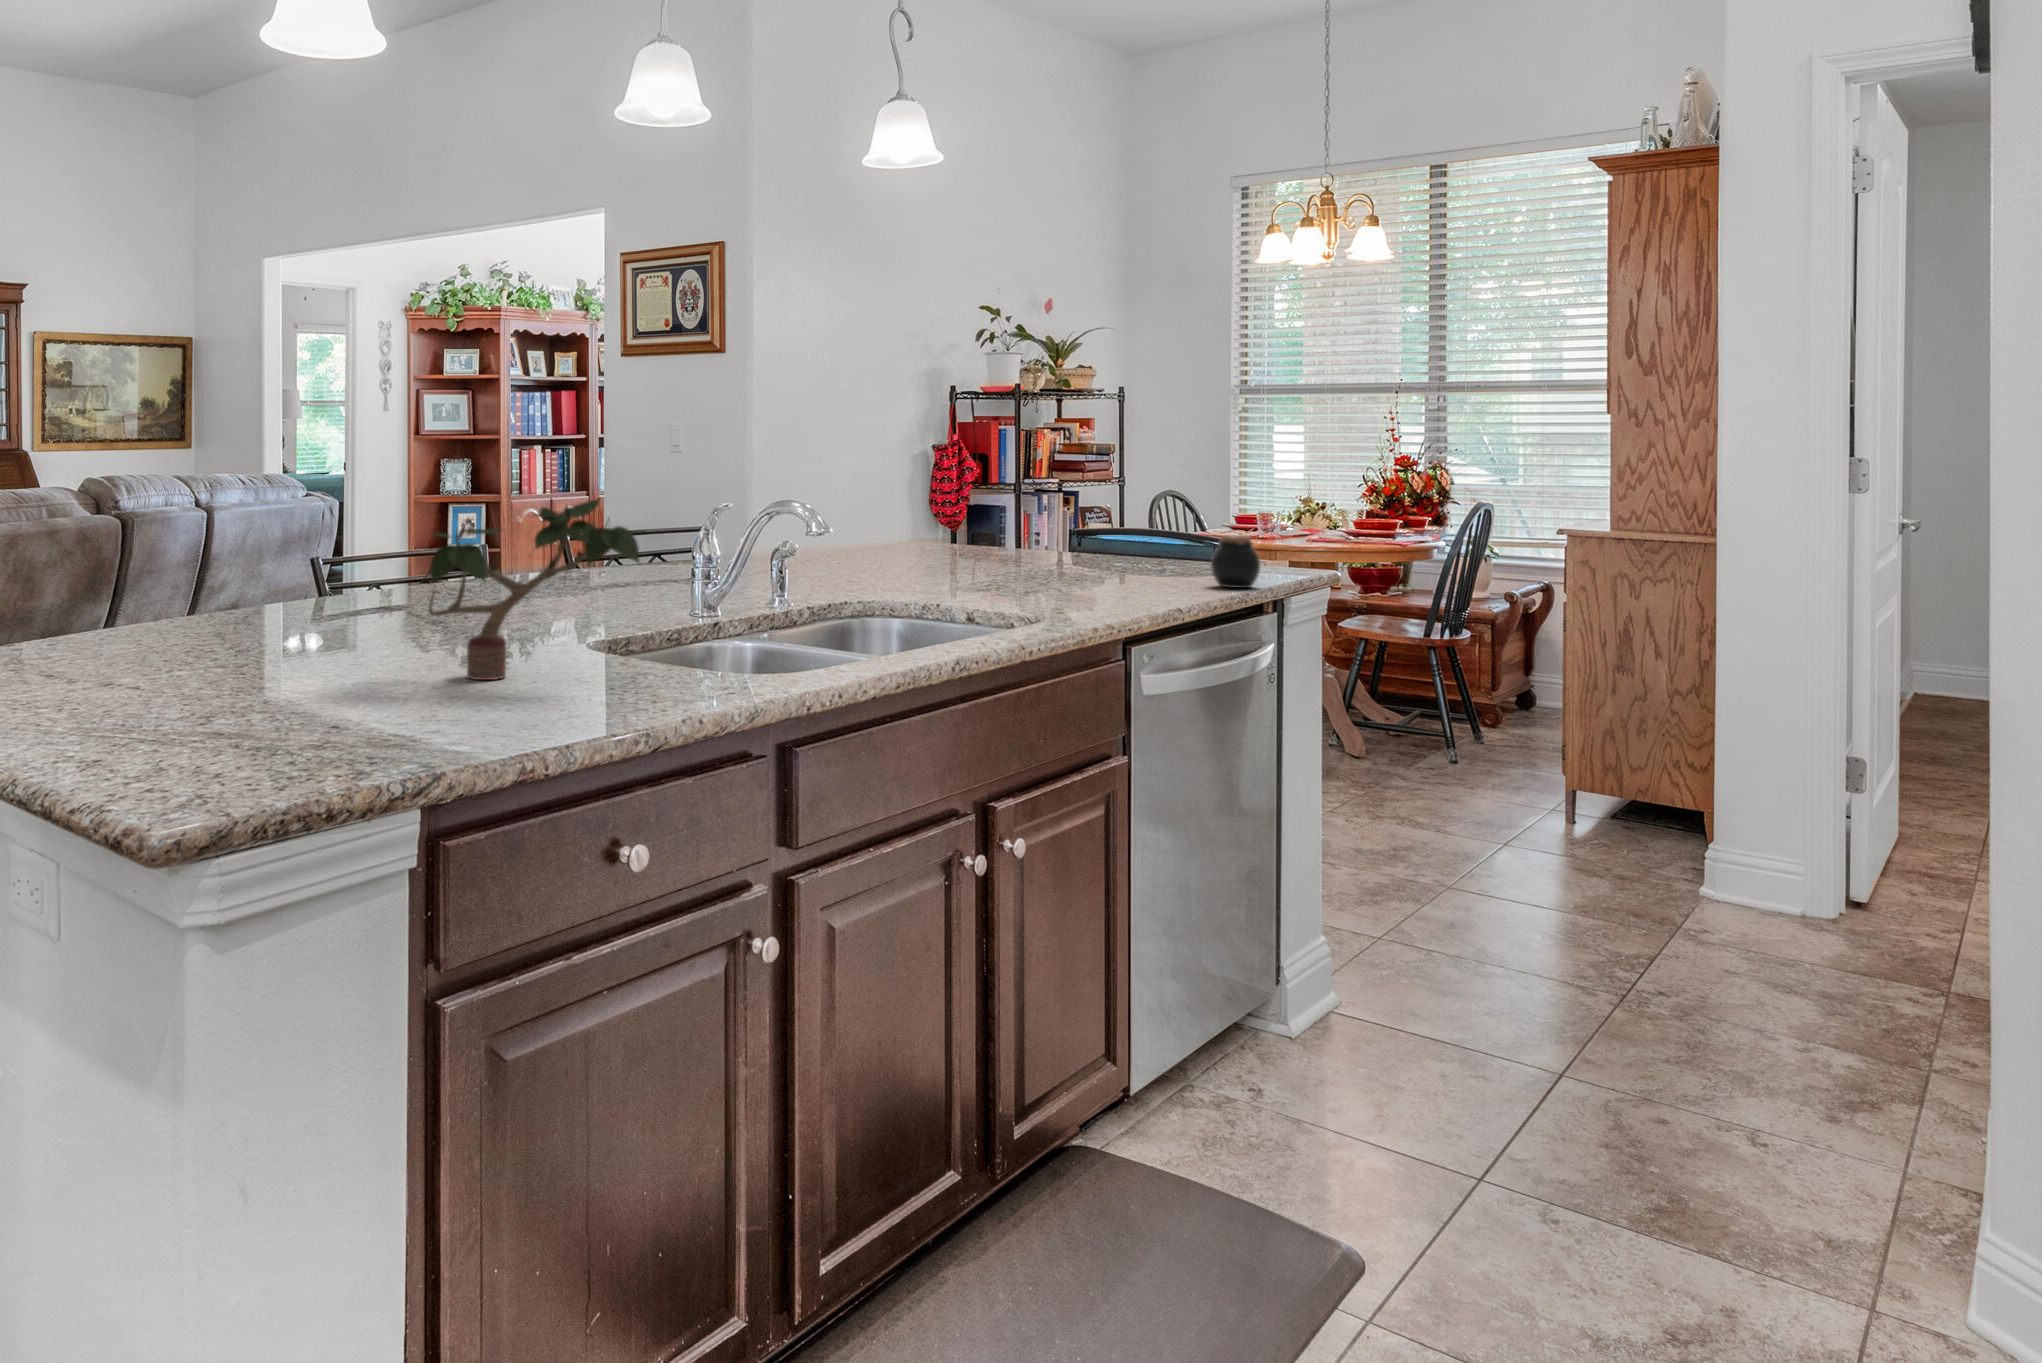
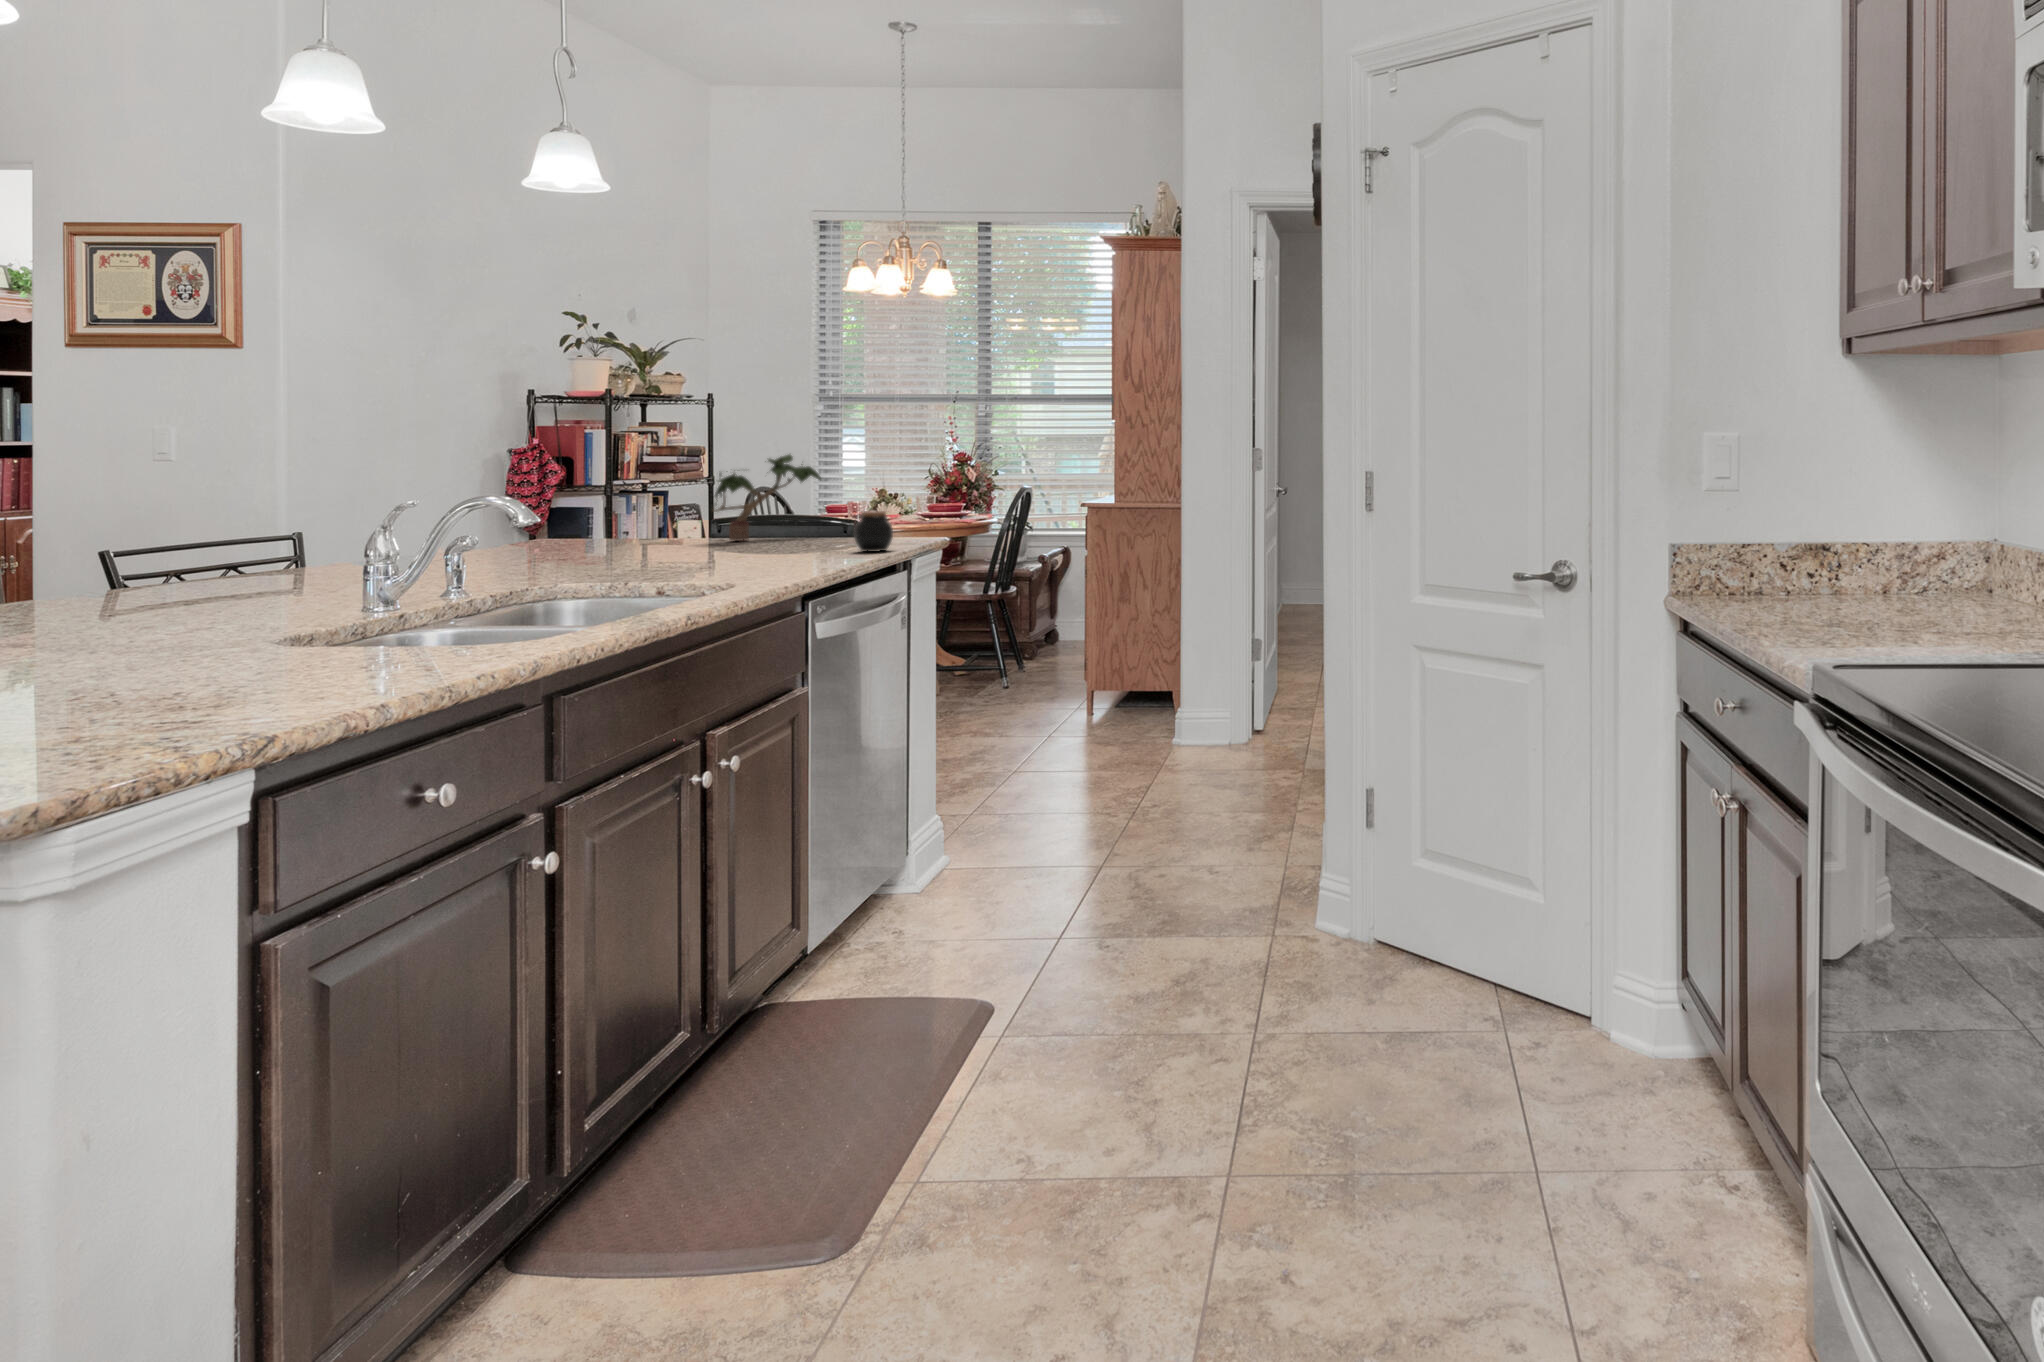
potted plant: present [425,499,639,680] -> present [713,454,821,541]

